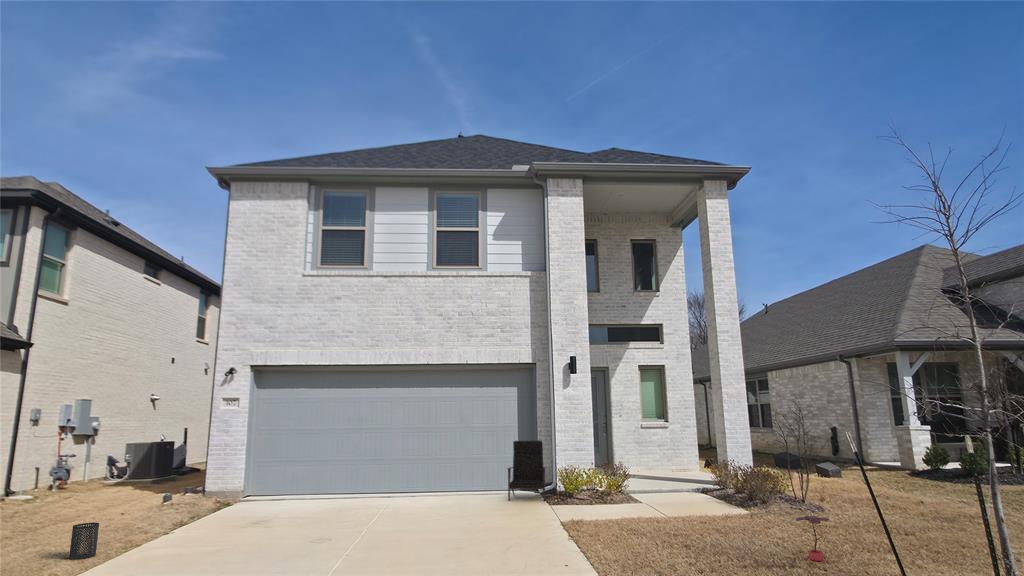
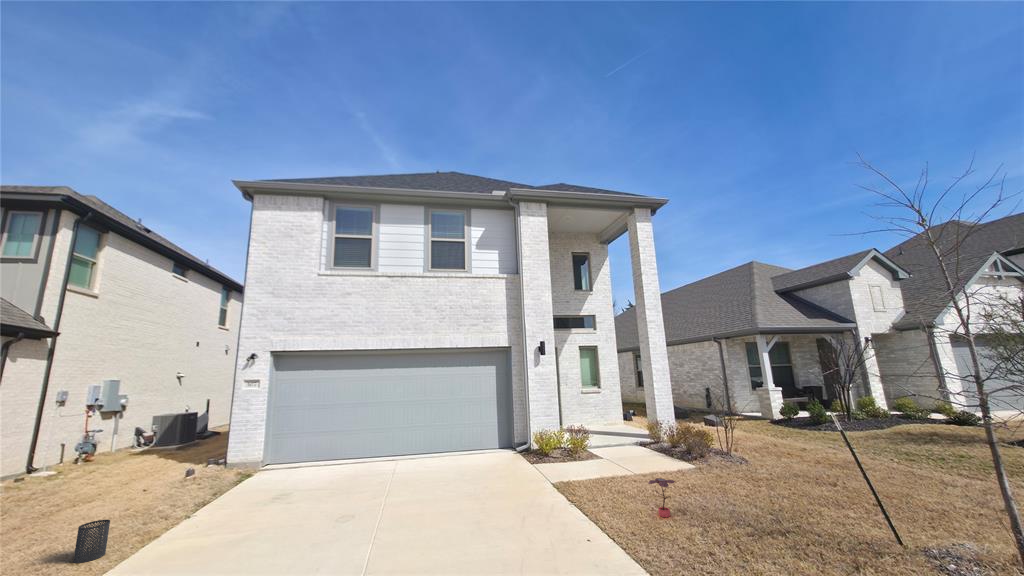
lounge chair: present [508,441,546,501] -> none [492,408,522,458]
potted plant: present [796,516,829,561] -> present [648,478,674,517]

